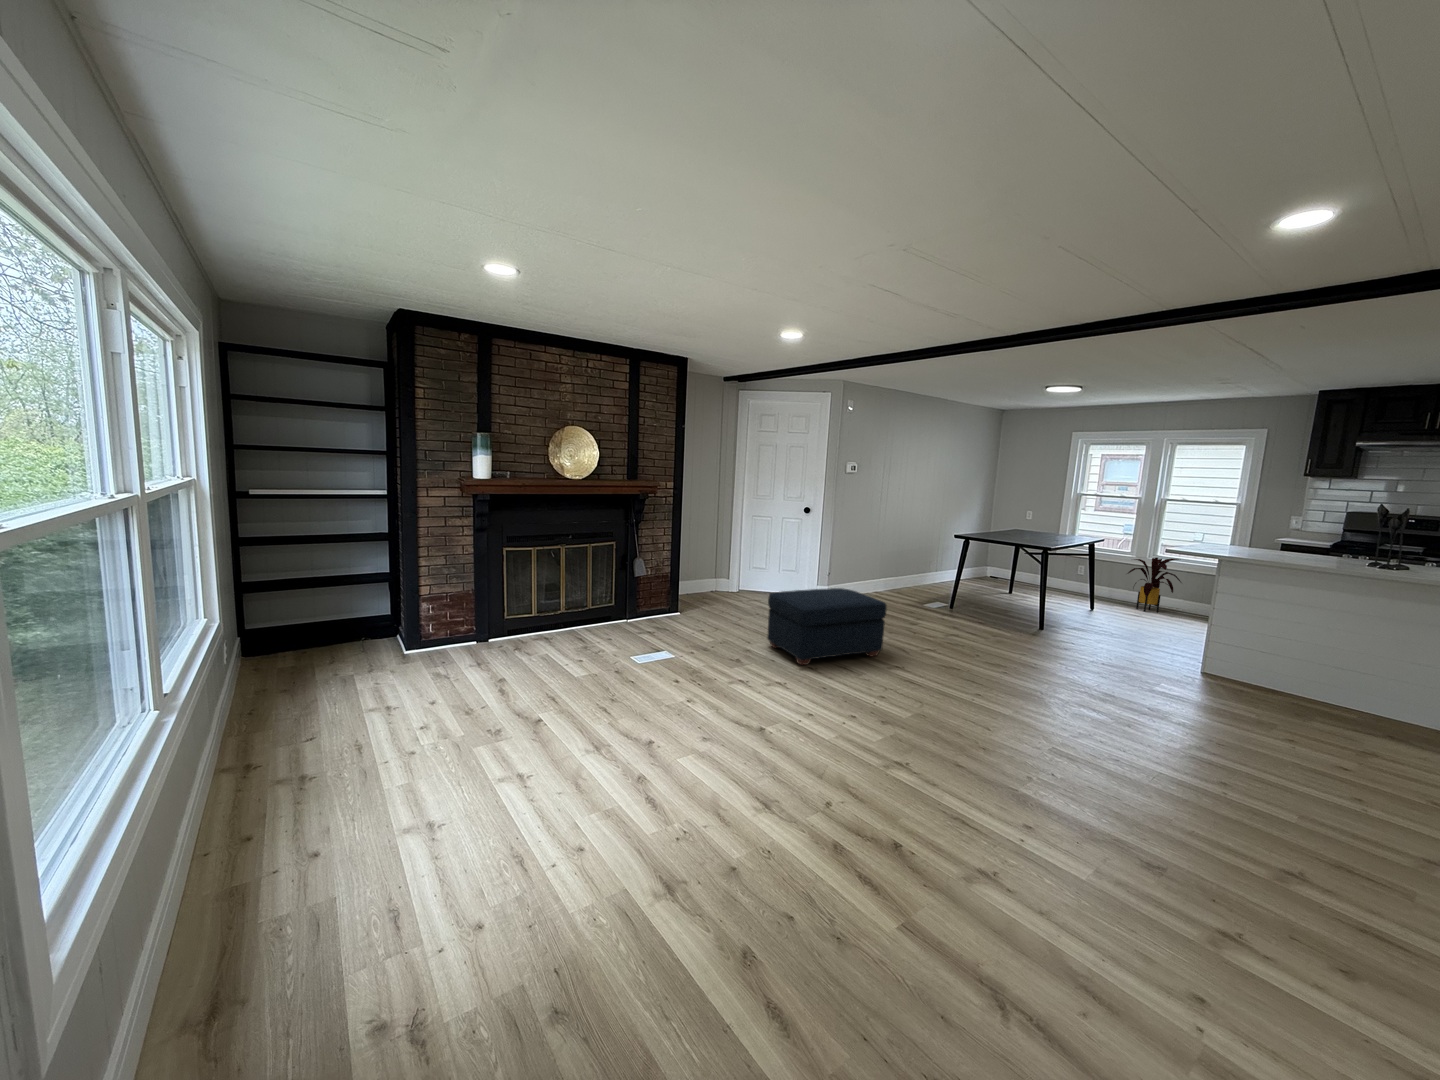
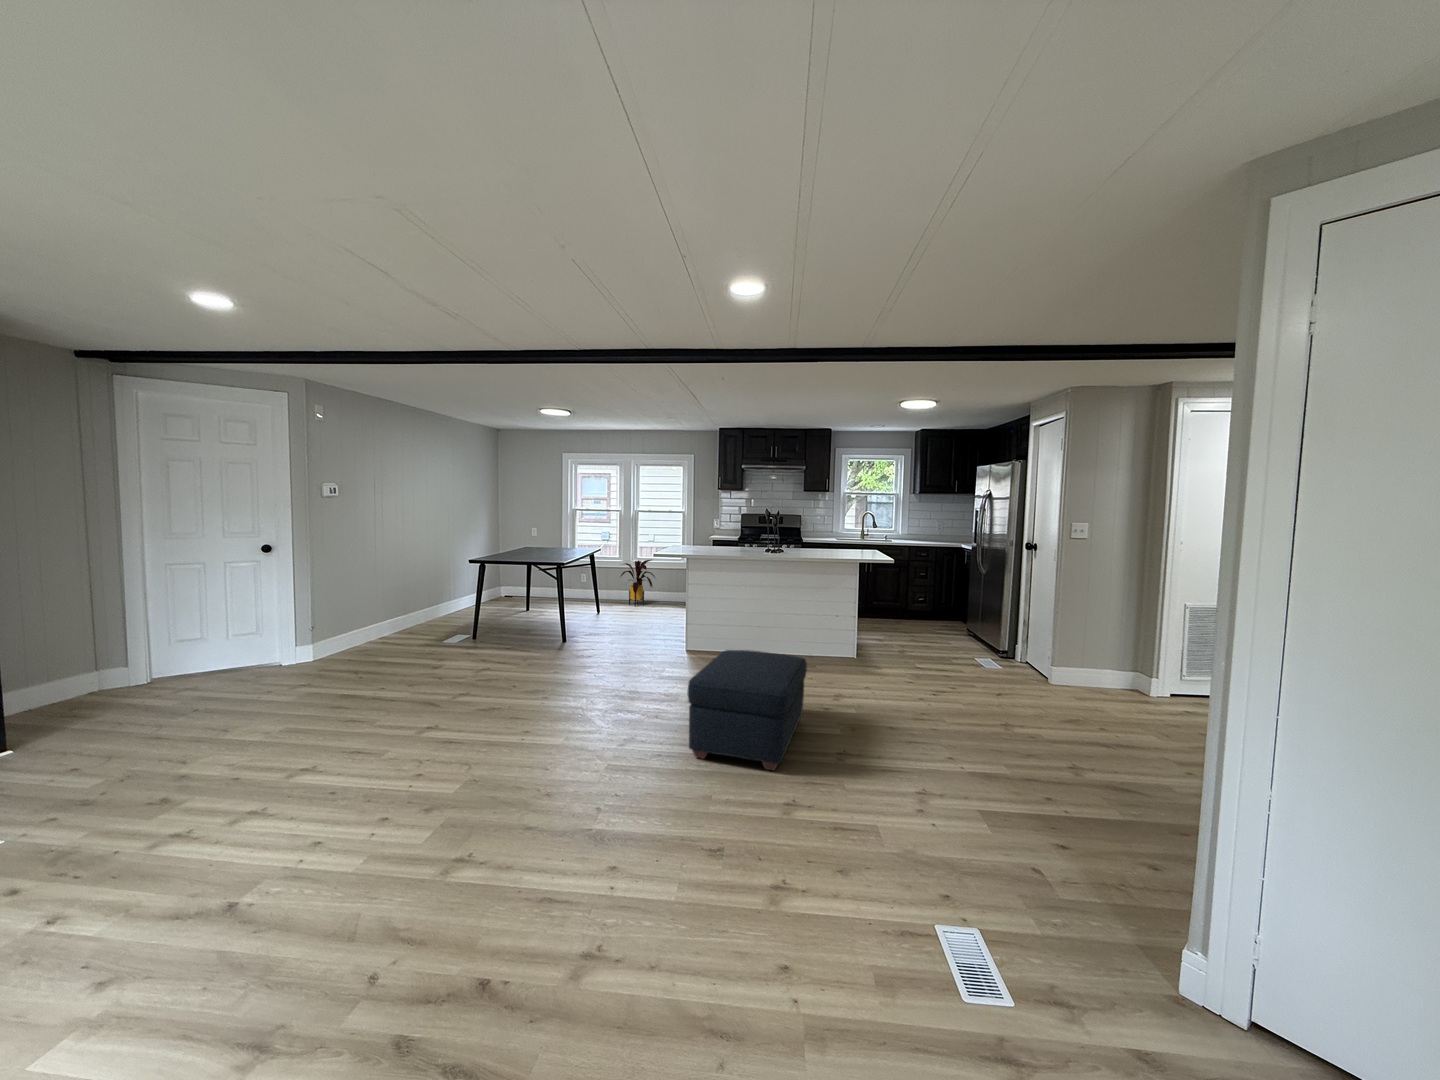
ottoman: present [767,588,887,665] -> present [688,650,807,770]

